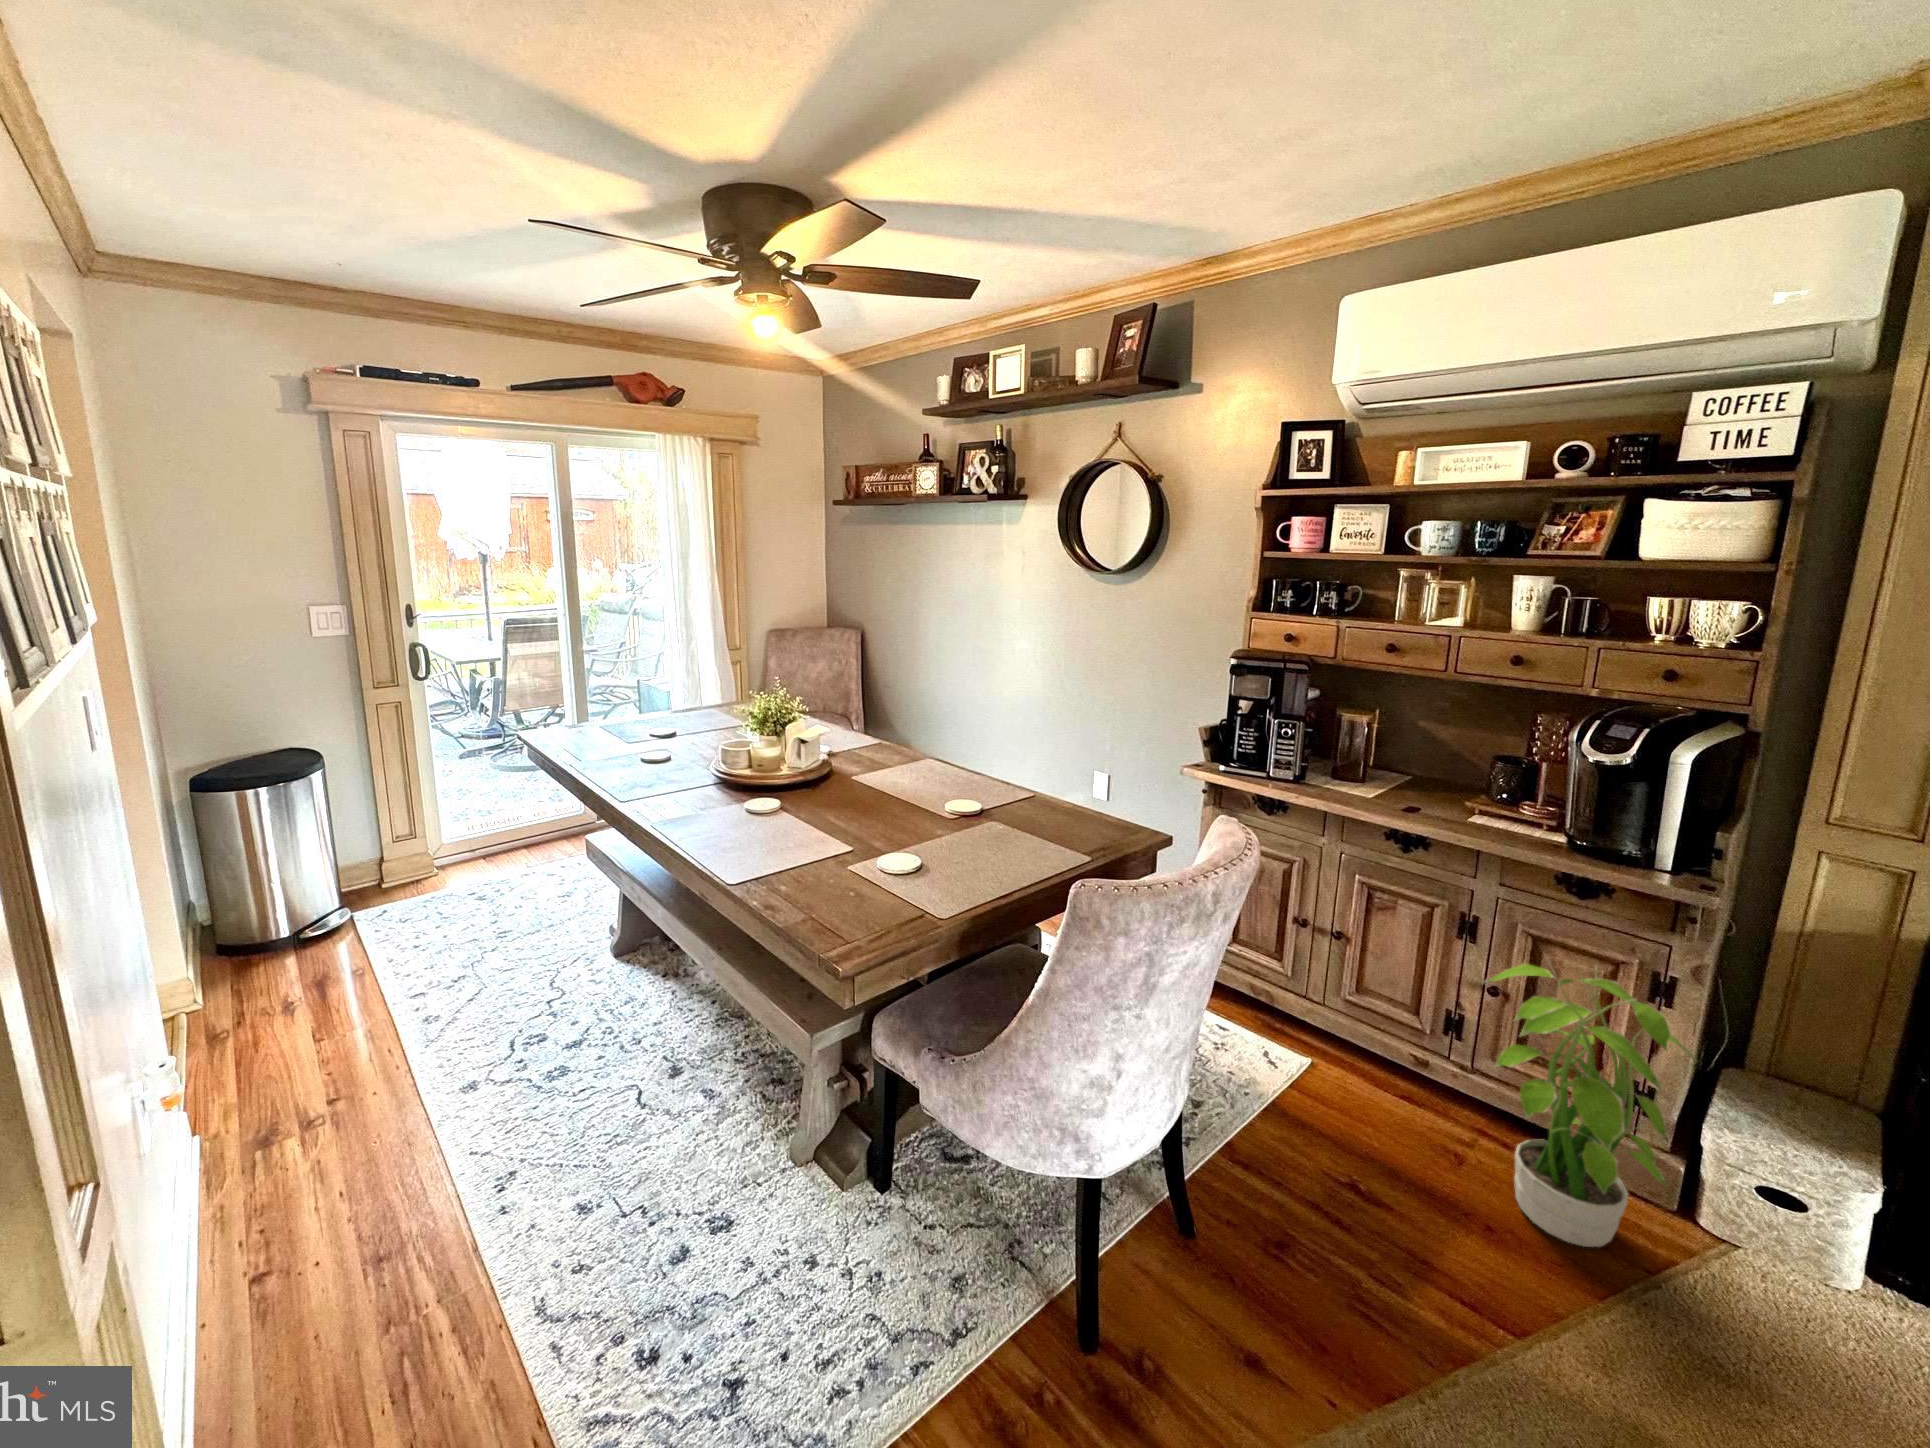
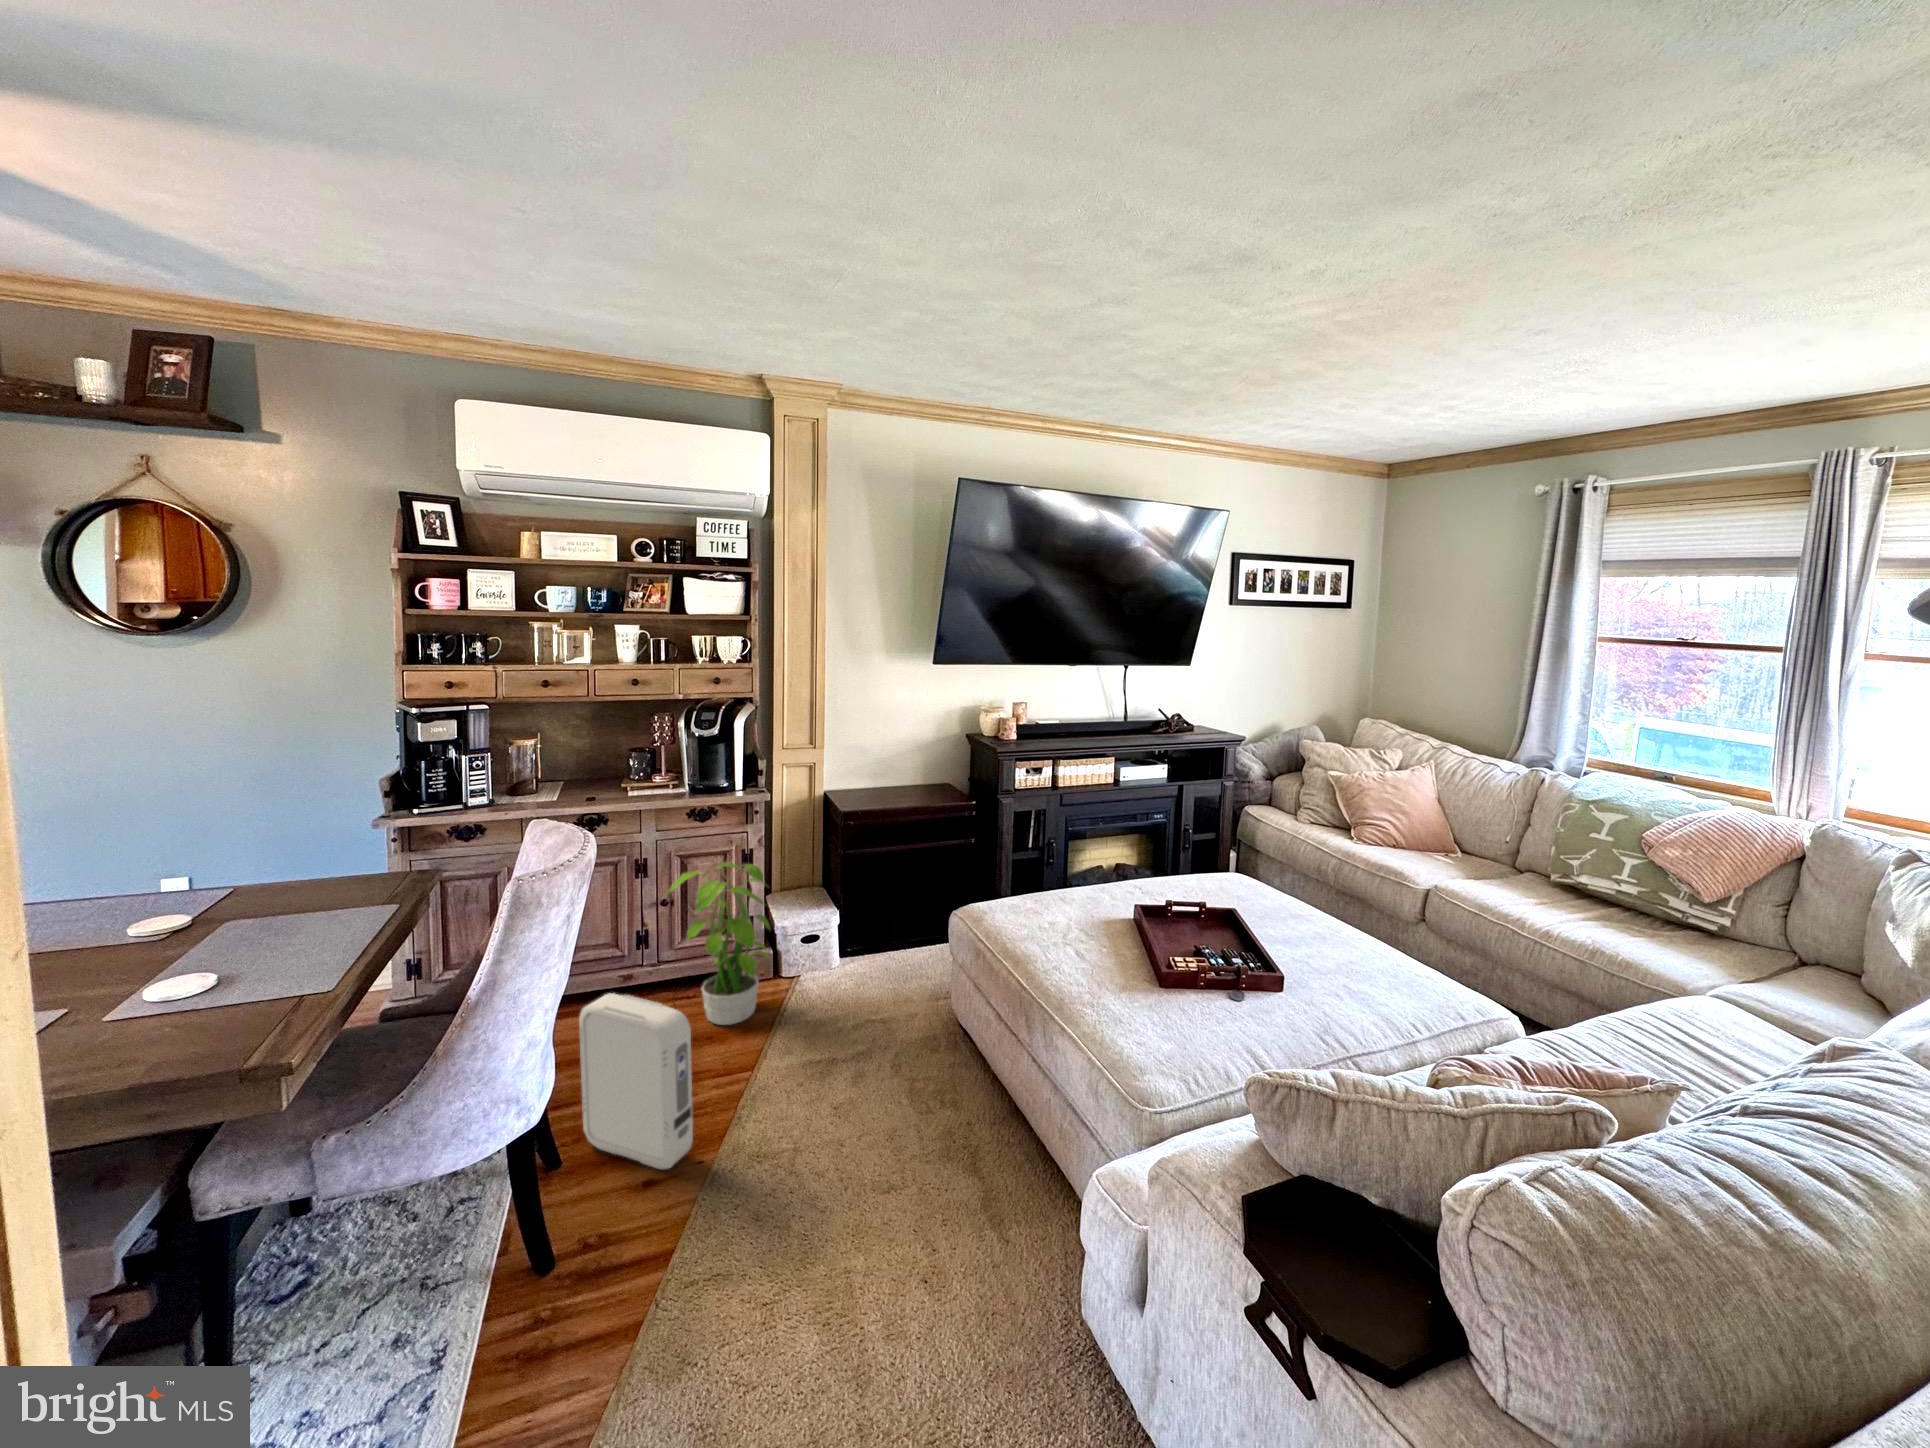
air purifier: none [1260,1072,1396,1373] -> present [579,993,693,1169]

